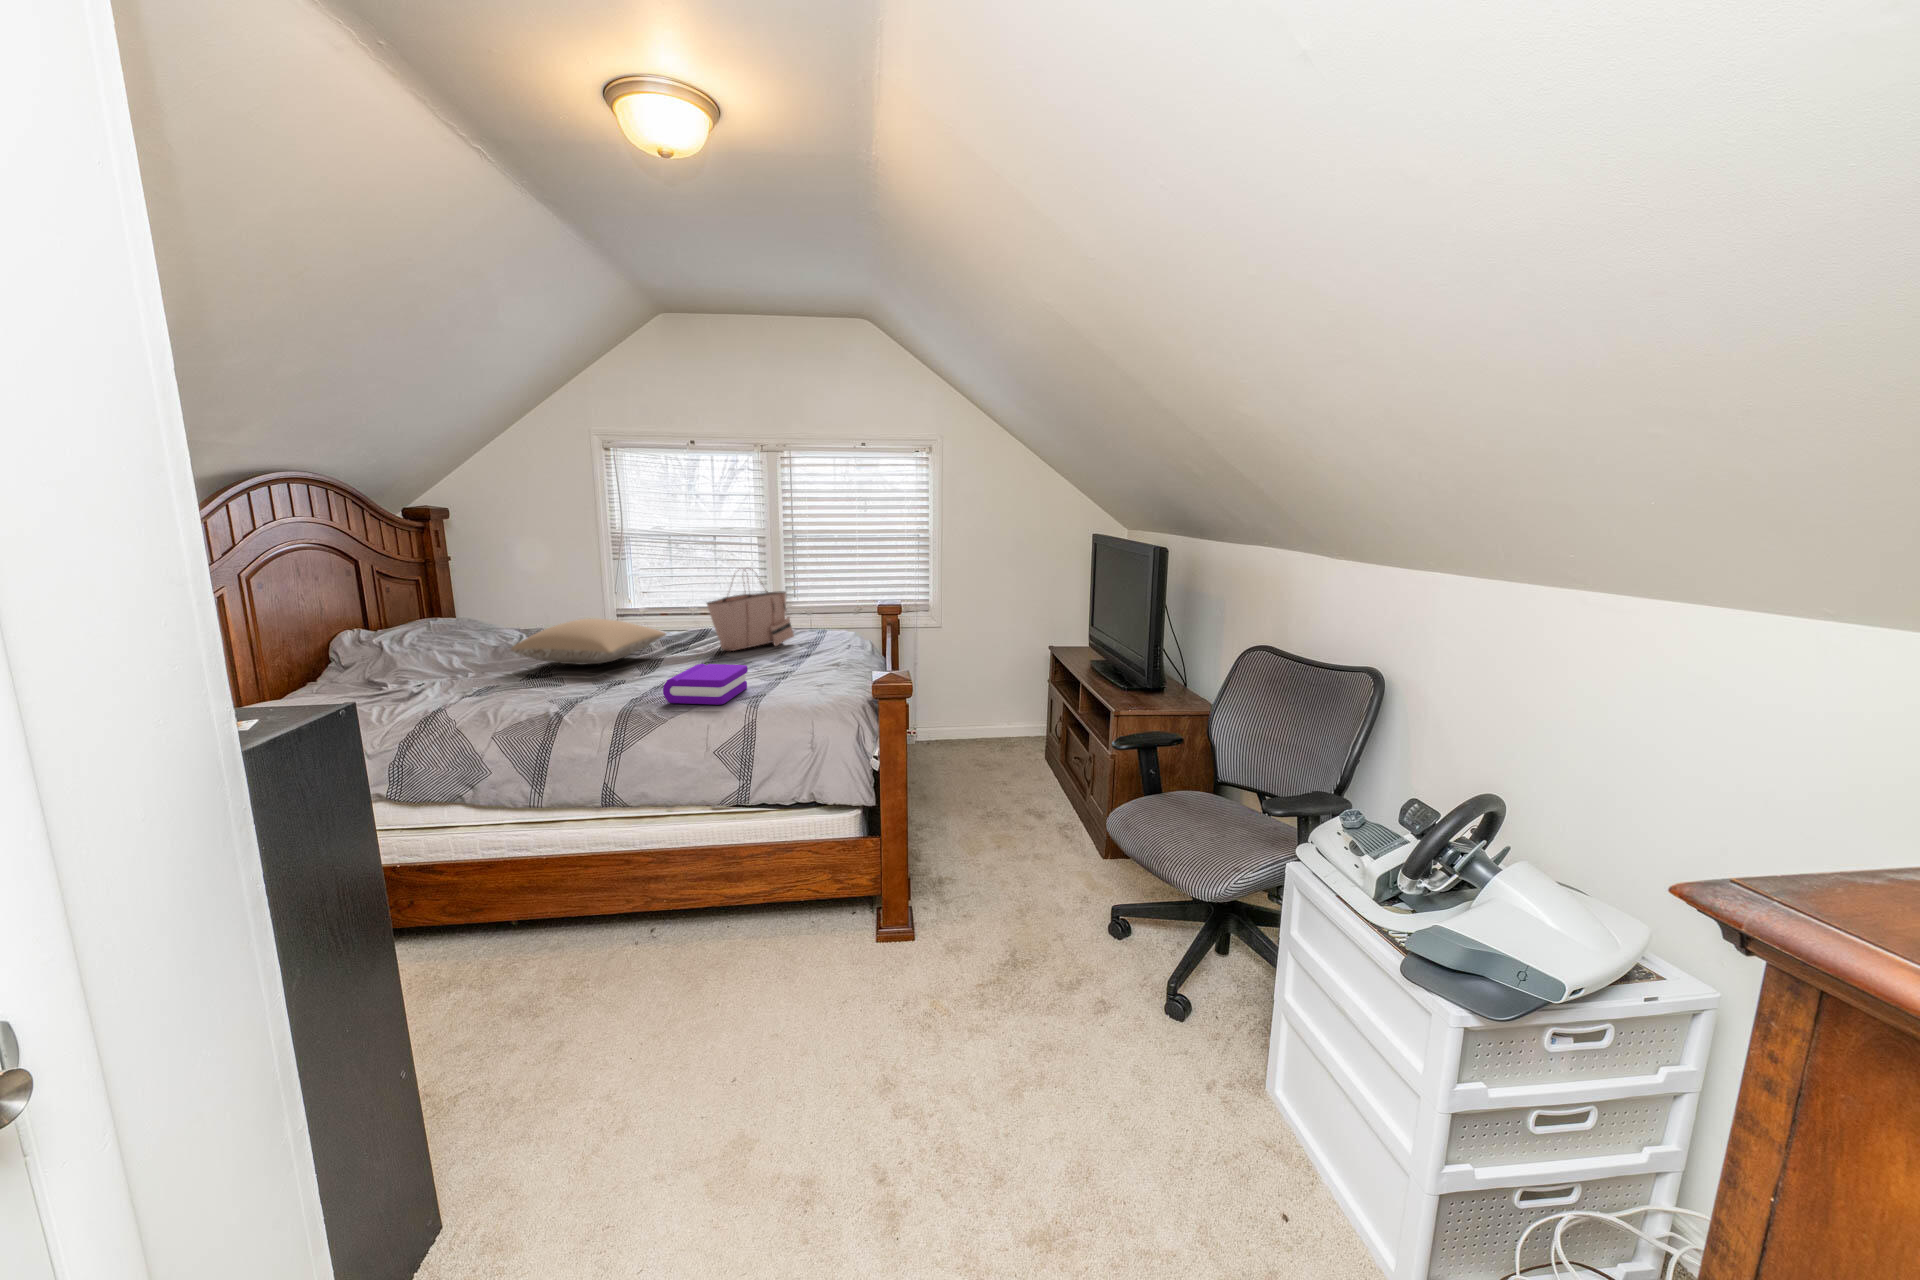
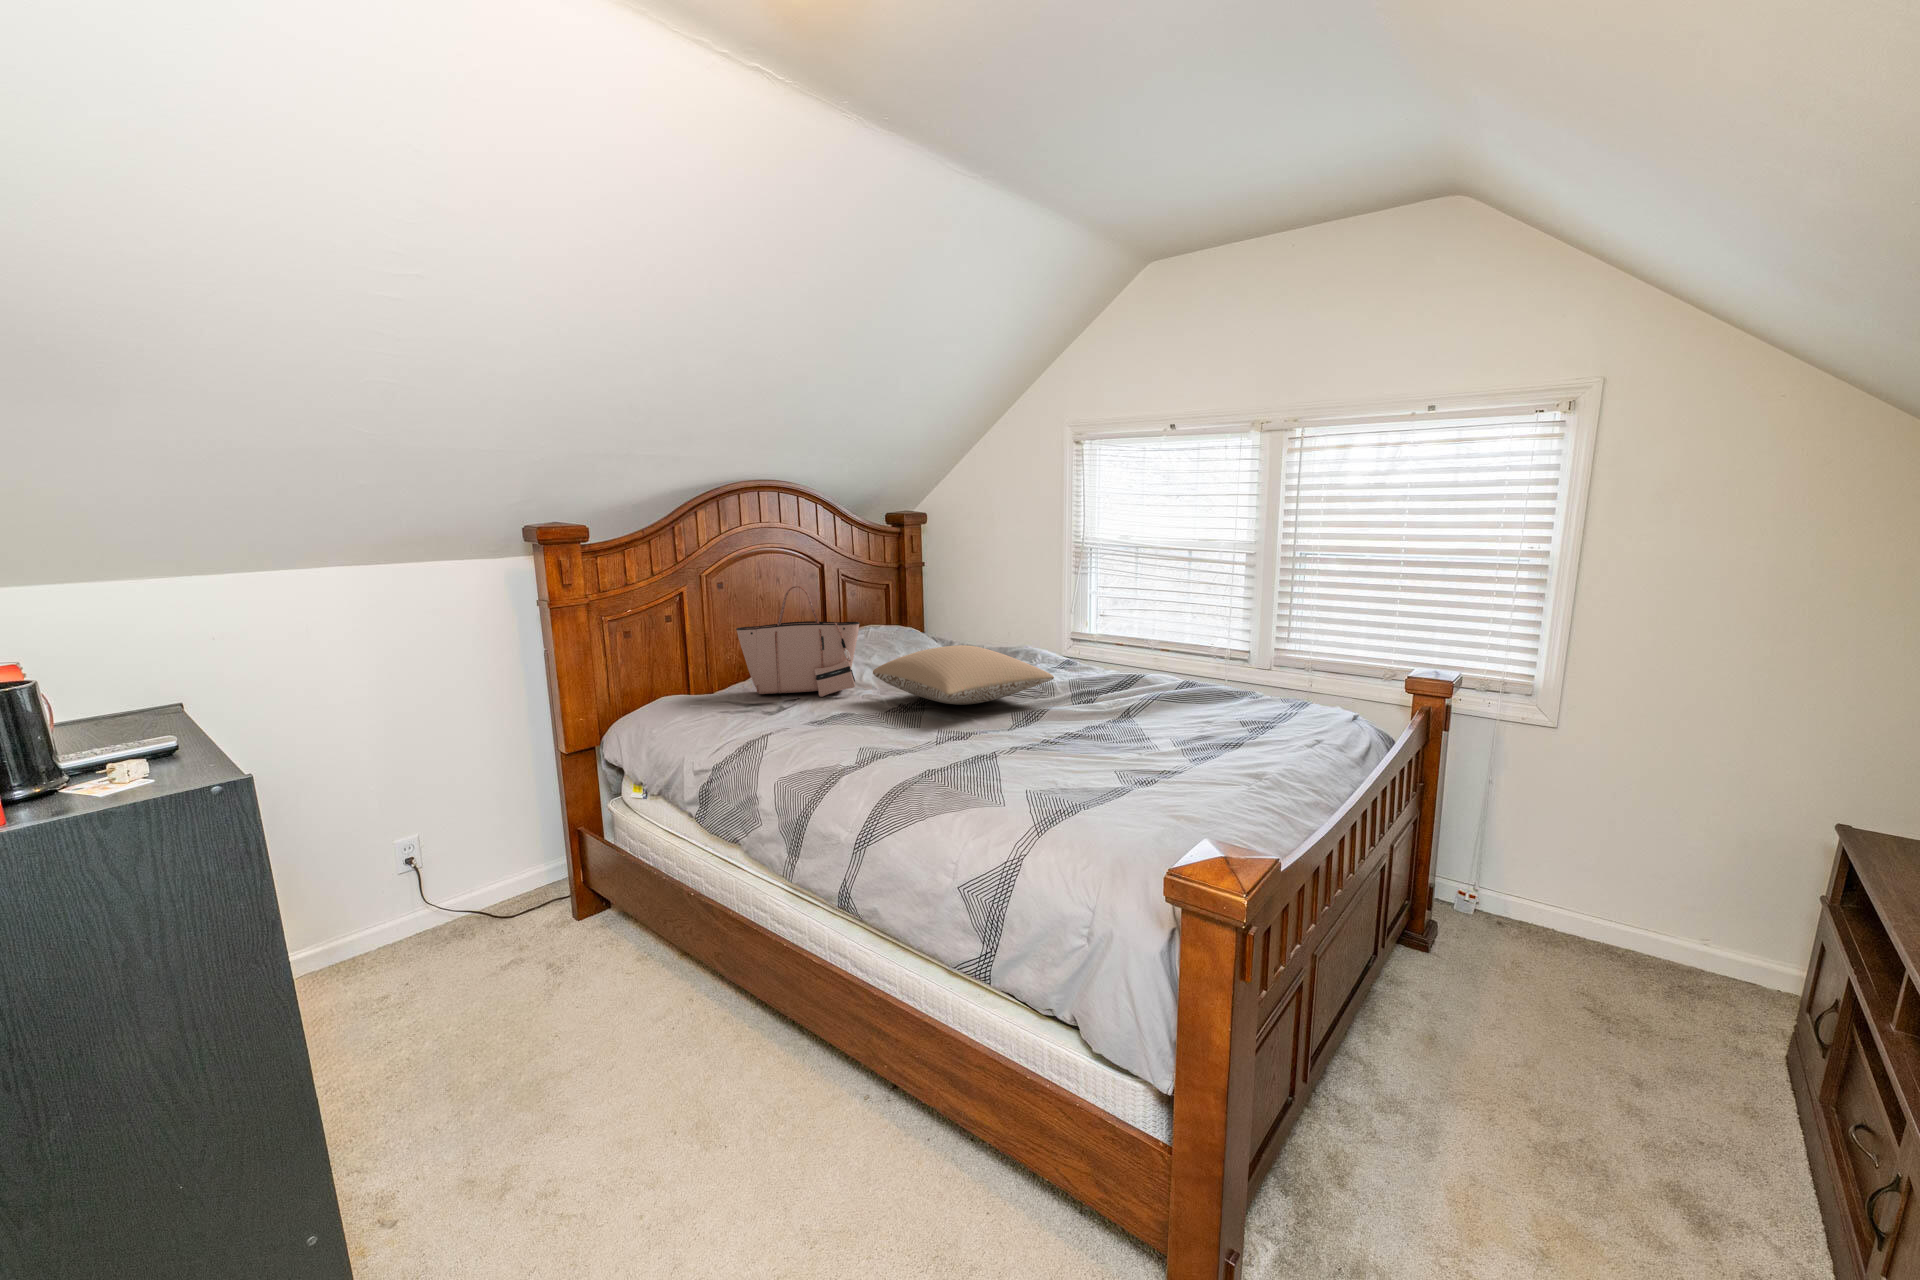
tote bag: present [707,568,794,651] -> present [736,586,860,697]
book: present [663,664,748,705] -> none [937,733,1078,808]

